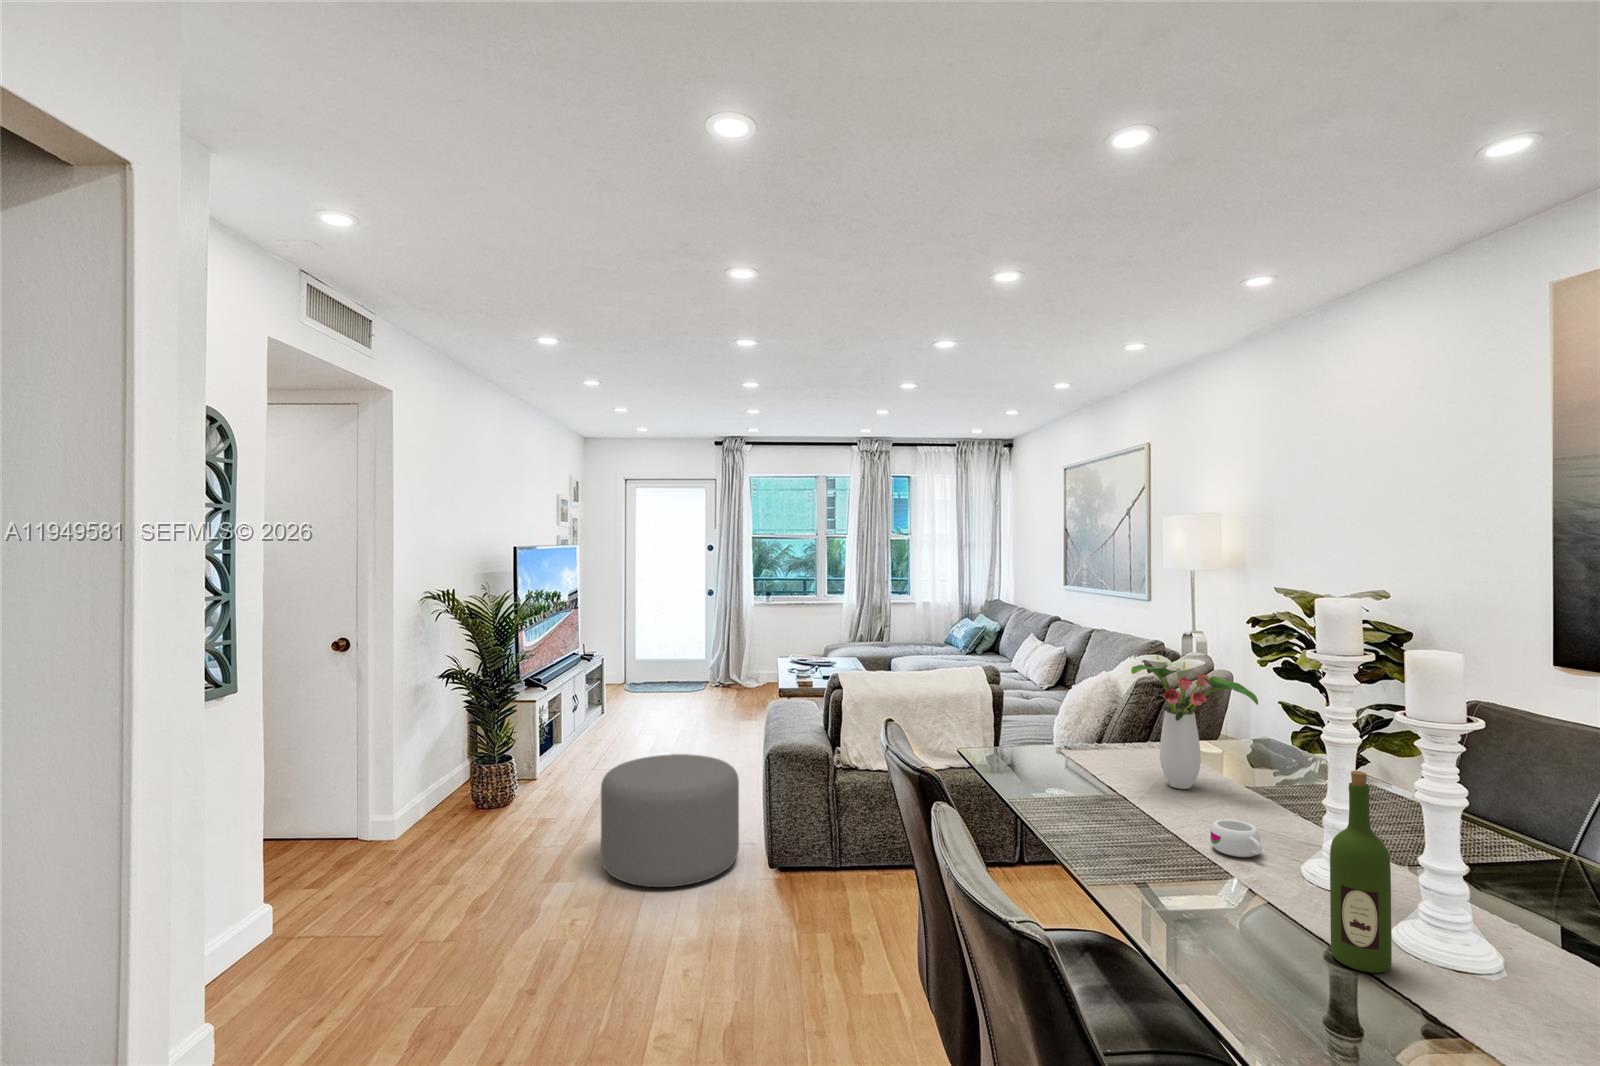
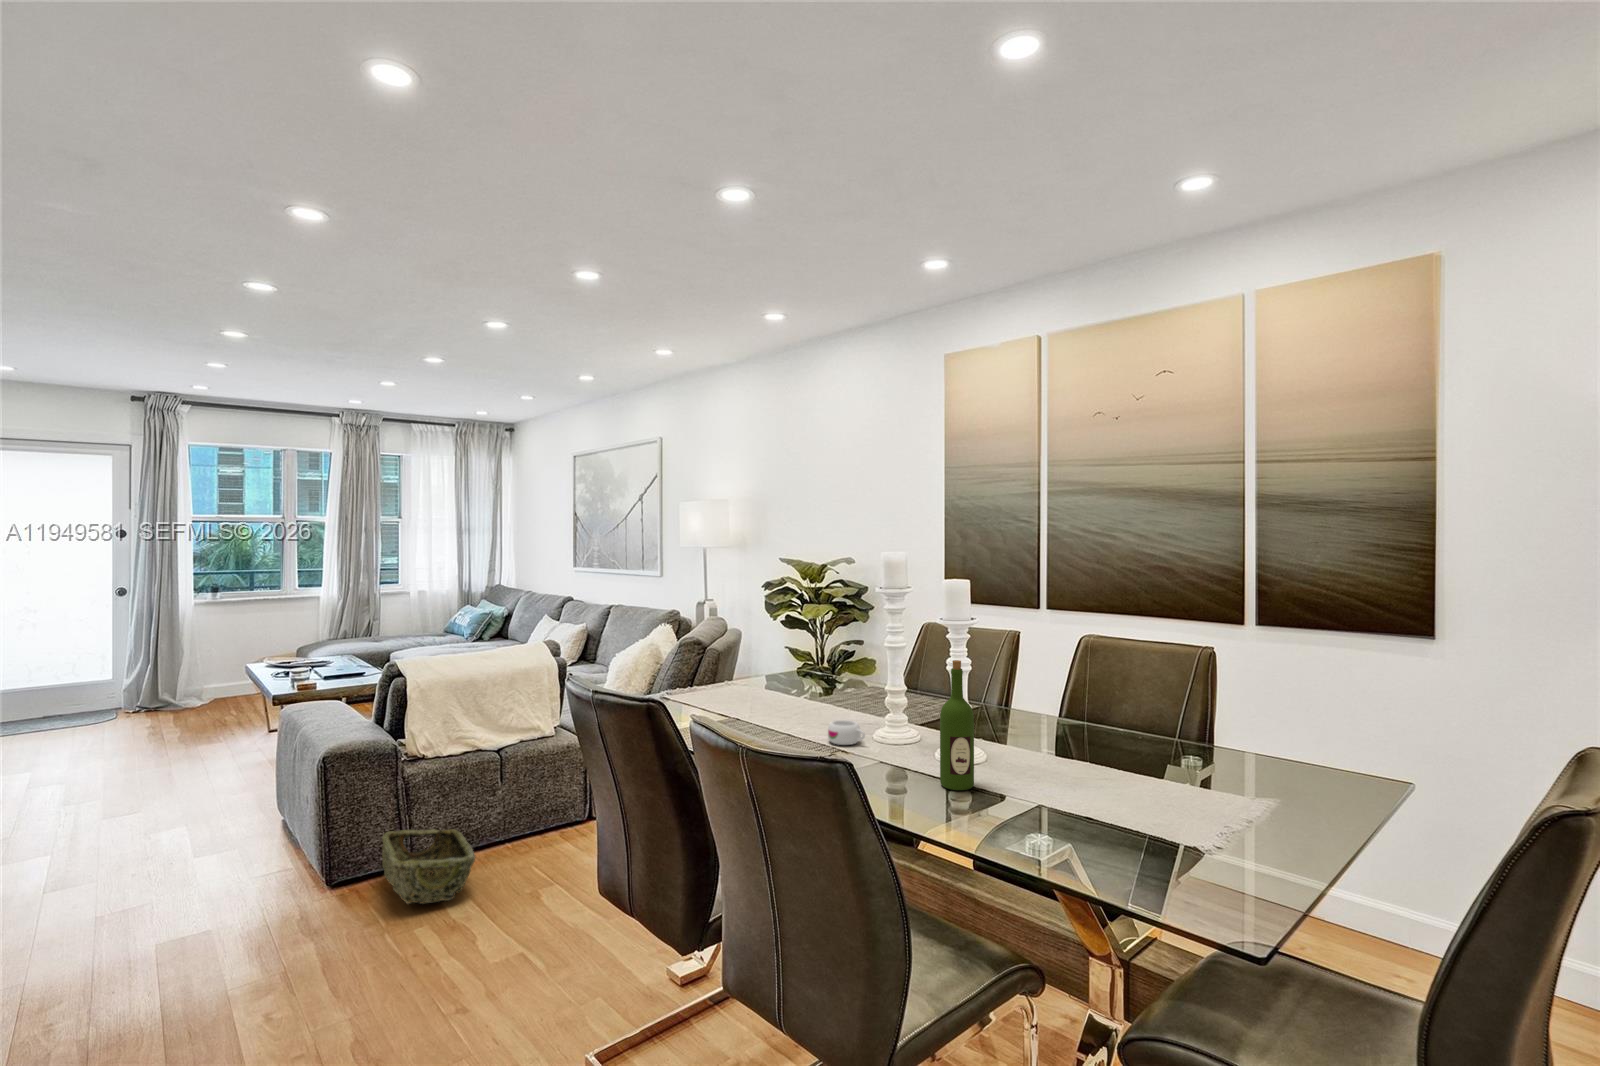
flower arrangement: present [1131,655,1258,789] -> none [743,606,834,710]
ottoman: present [601,754,739,887] -> none [56,778,276,957]
woven basket: none [808,831,882,911] -> present [382,829,475,904]

